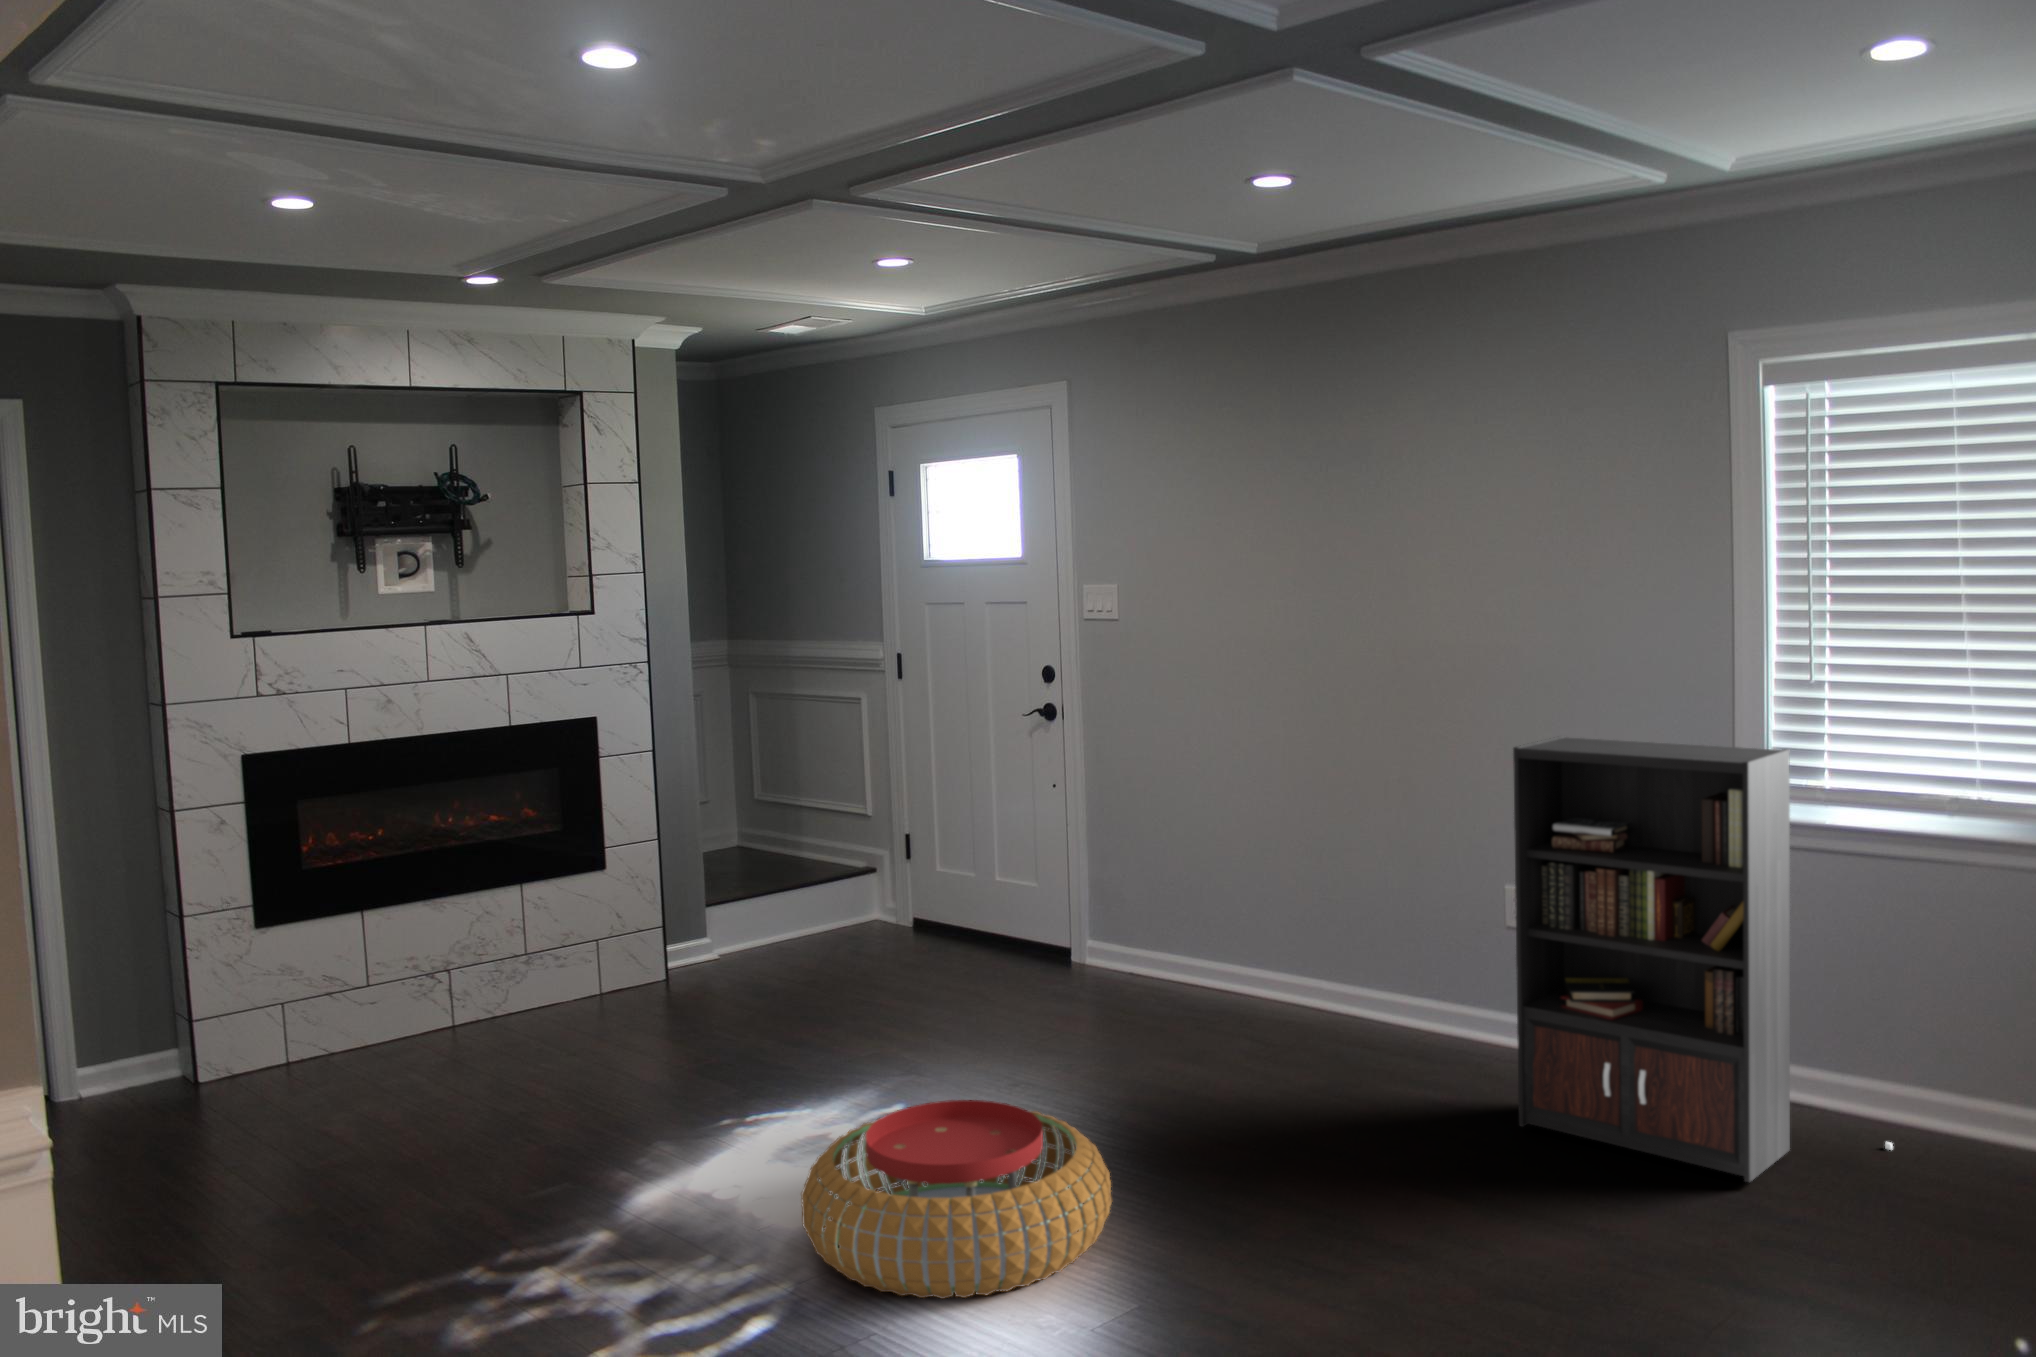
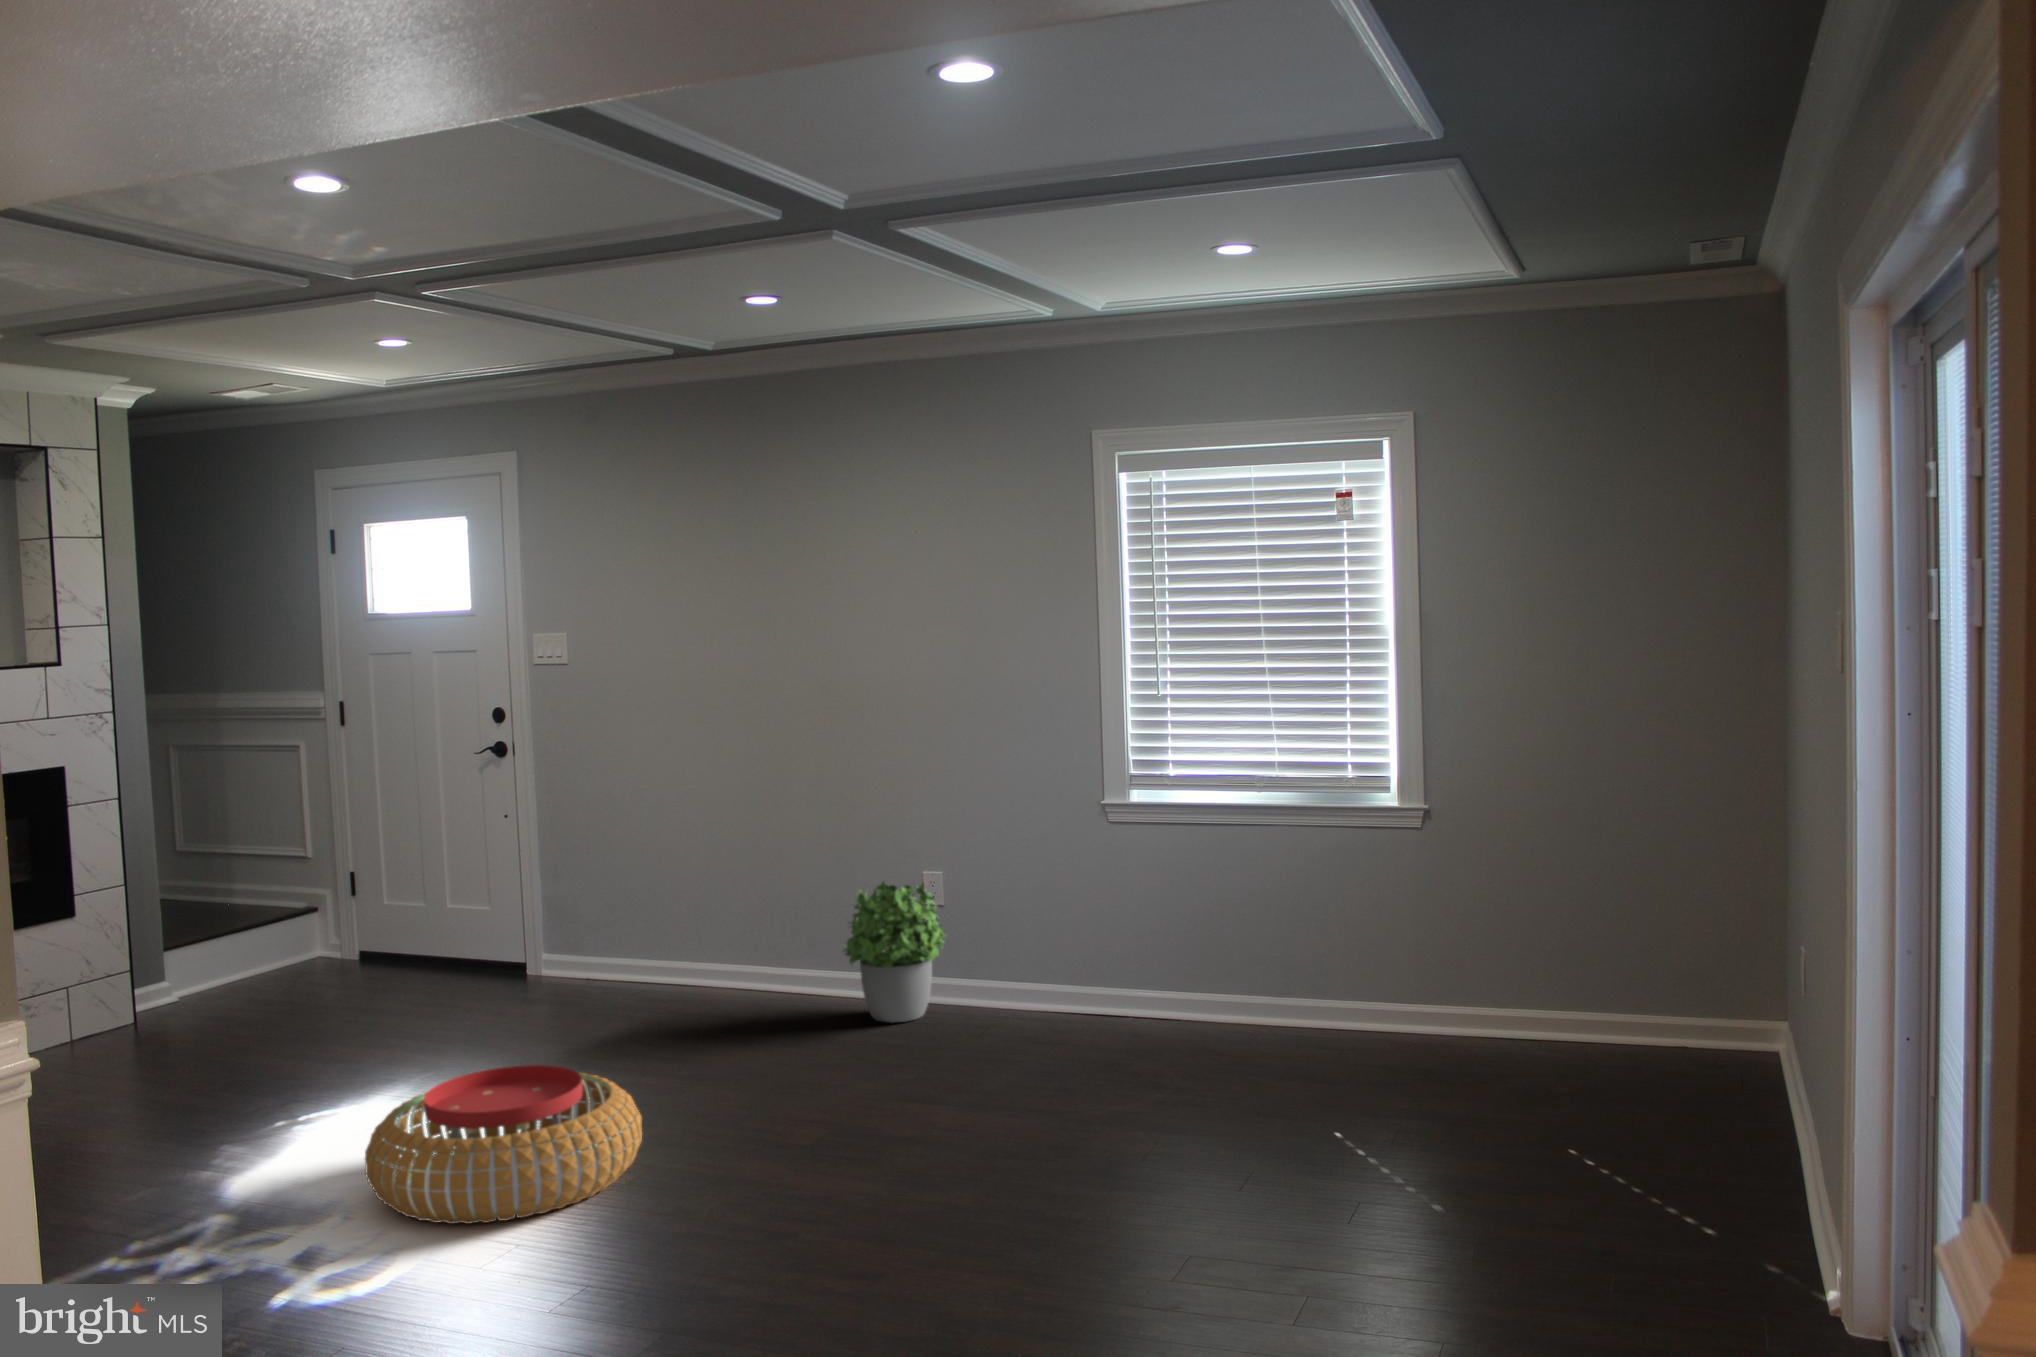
bookcase: present [1513,736,1893,1182] -> none [946,742,1221,1066]
potted plant: none [1377,897,1511,1071] -> present [844,882,947,1023]

